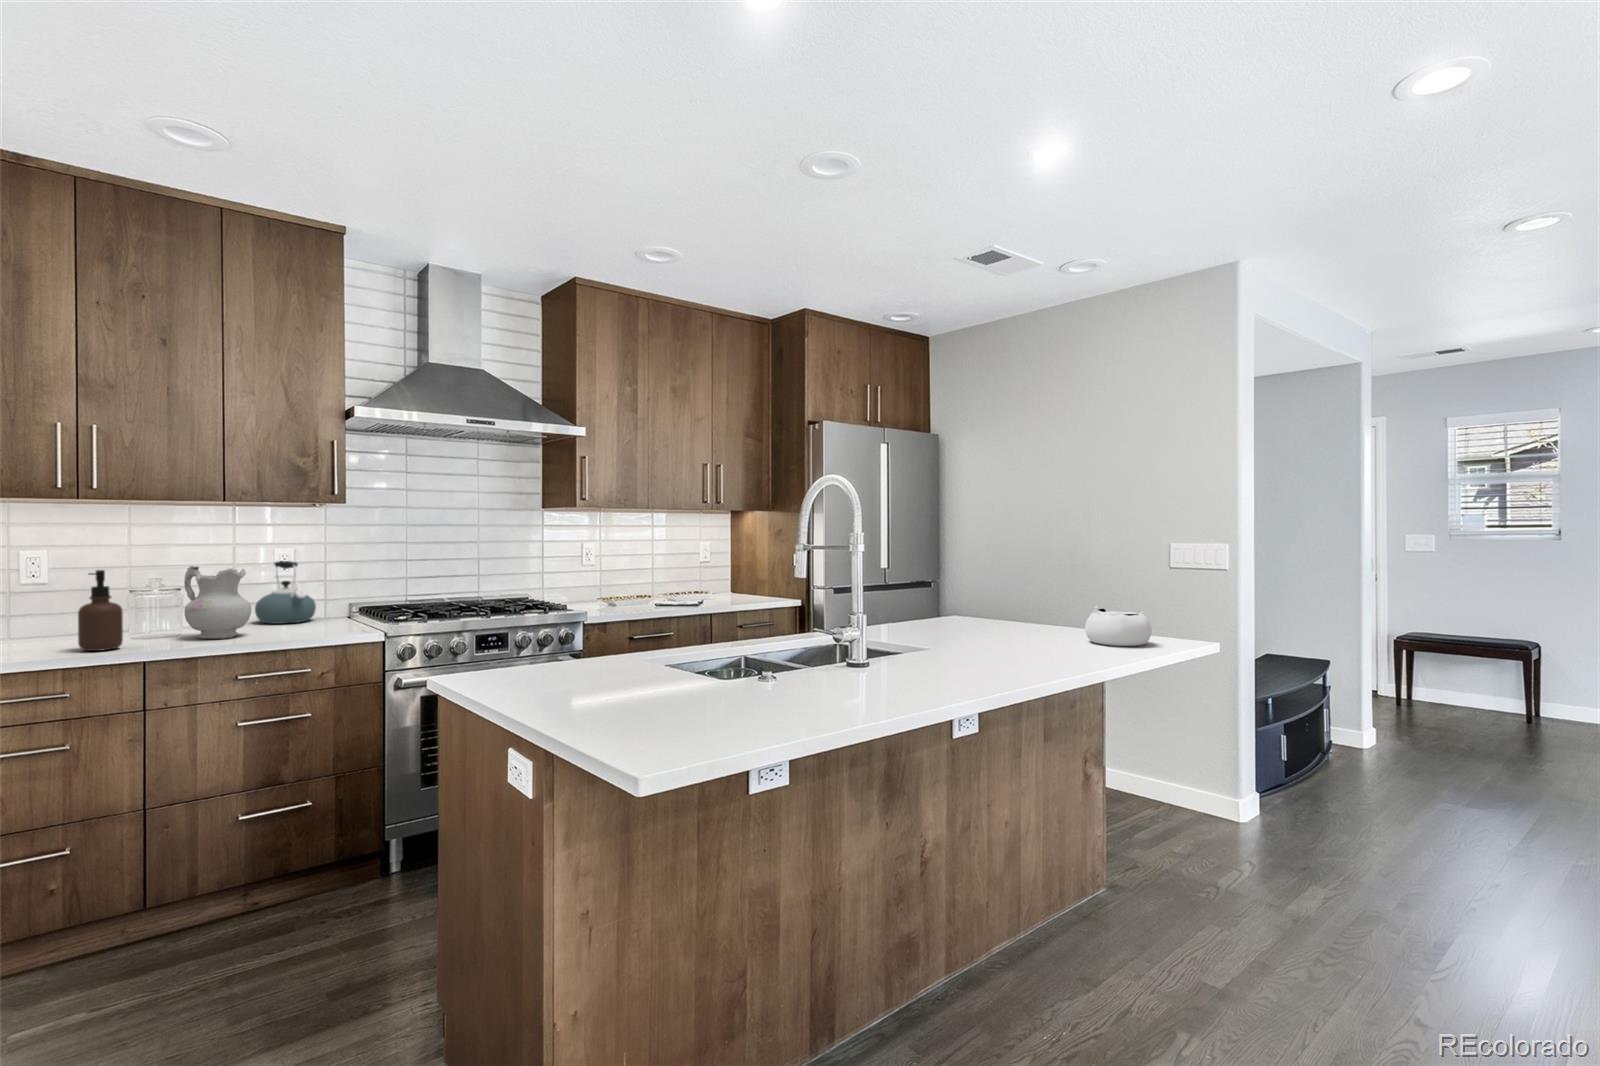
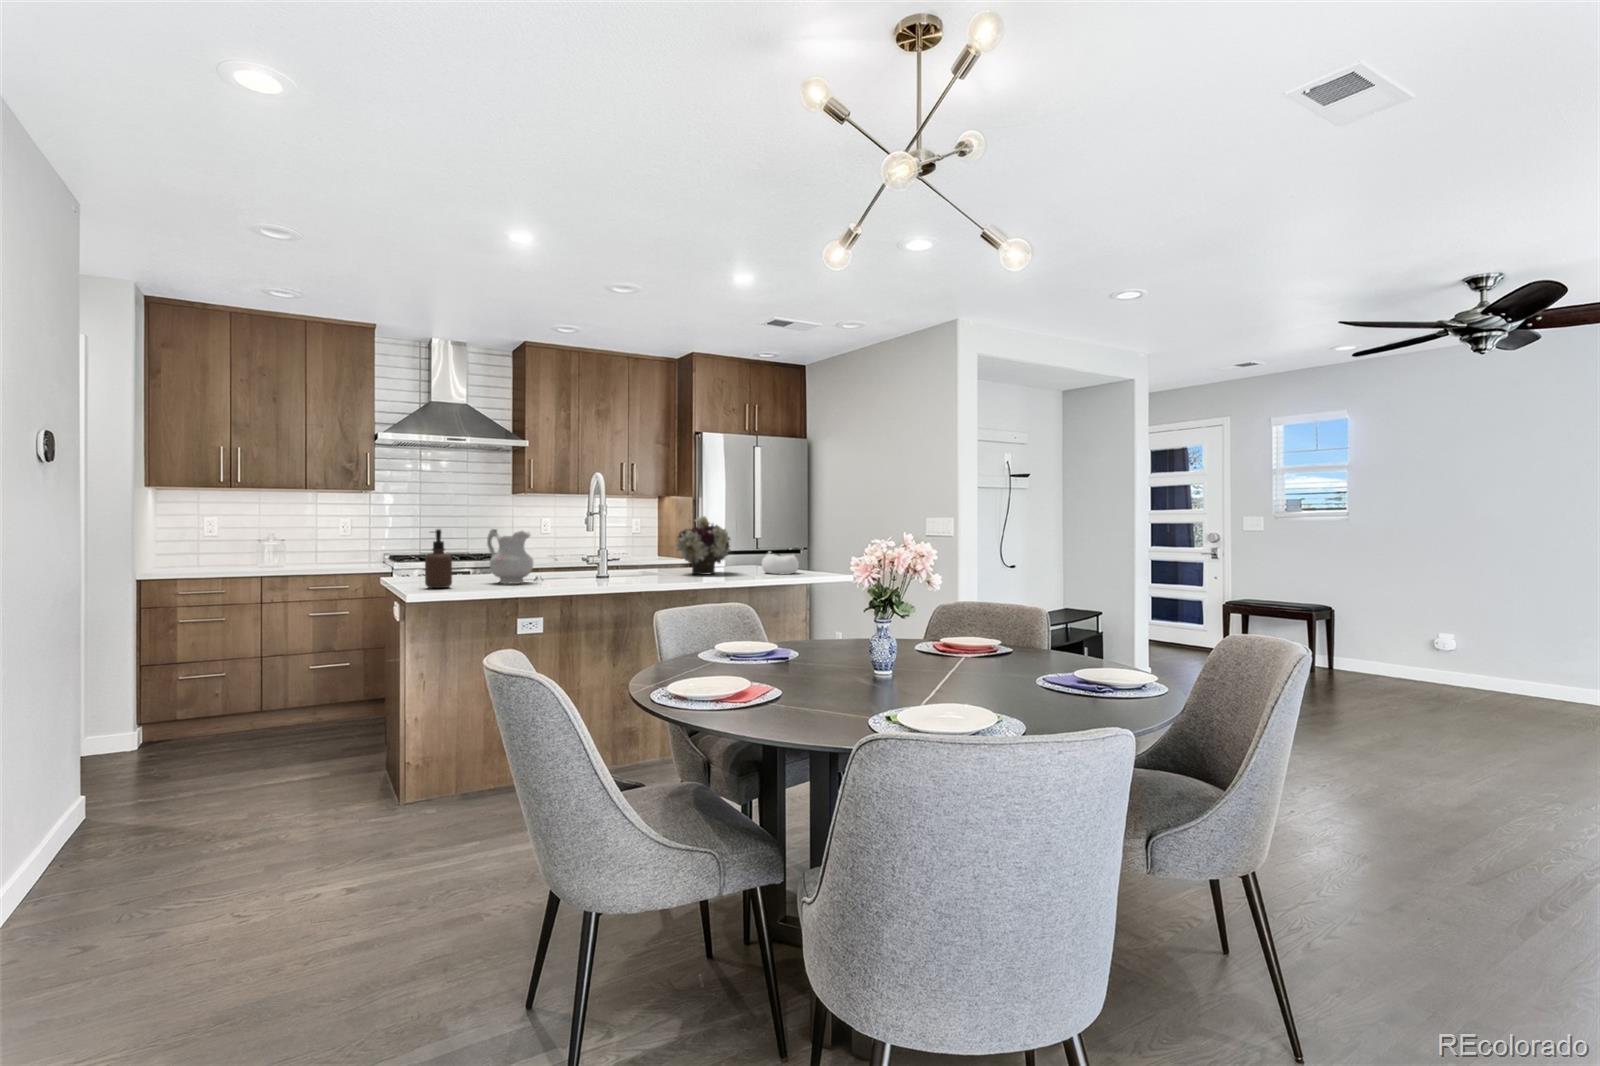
flower arrangement: none [970,549,1063,653] -> present [676,516,730,575]
kettle: present [255,561,316,624] -> none [325,525,360,562]
ceramic pitcher: present [184,566,251,639] -> present [487,529,533,584]
soap dispenser: present [78,570,123,651] -> present [425,529,452,588]

